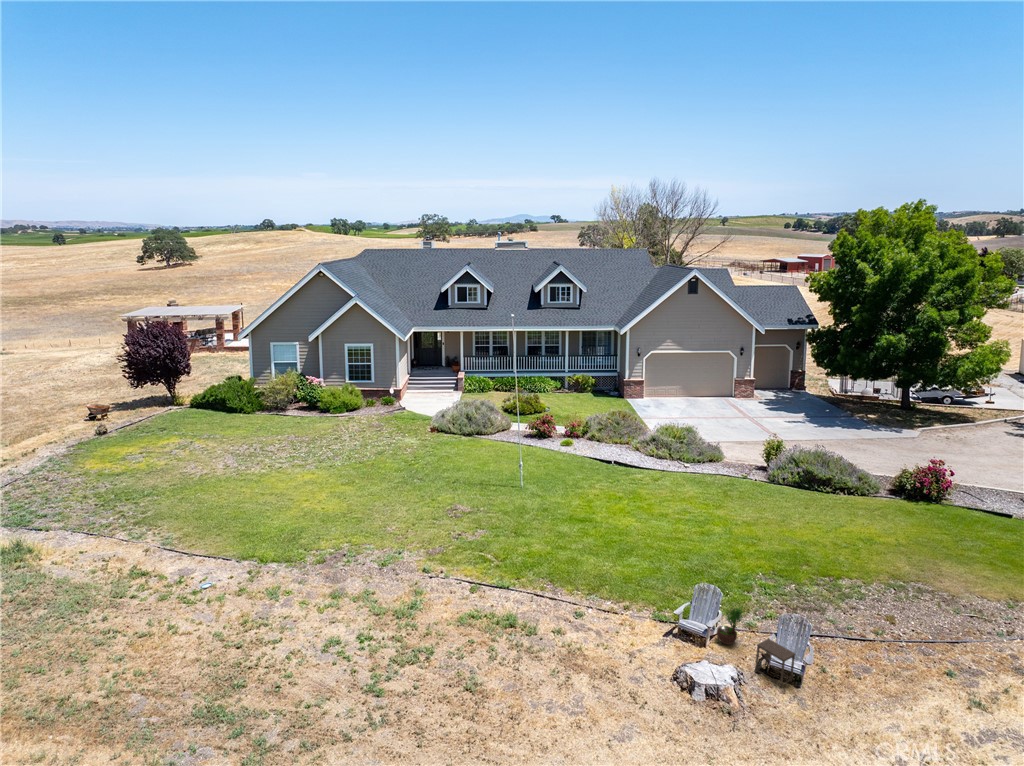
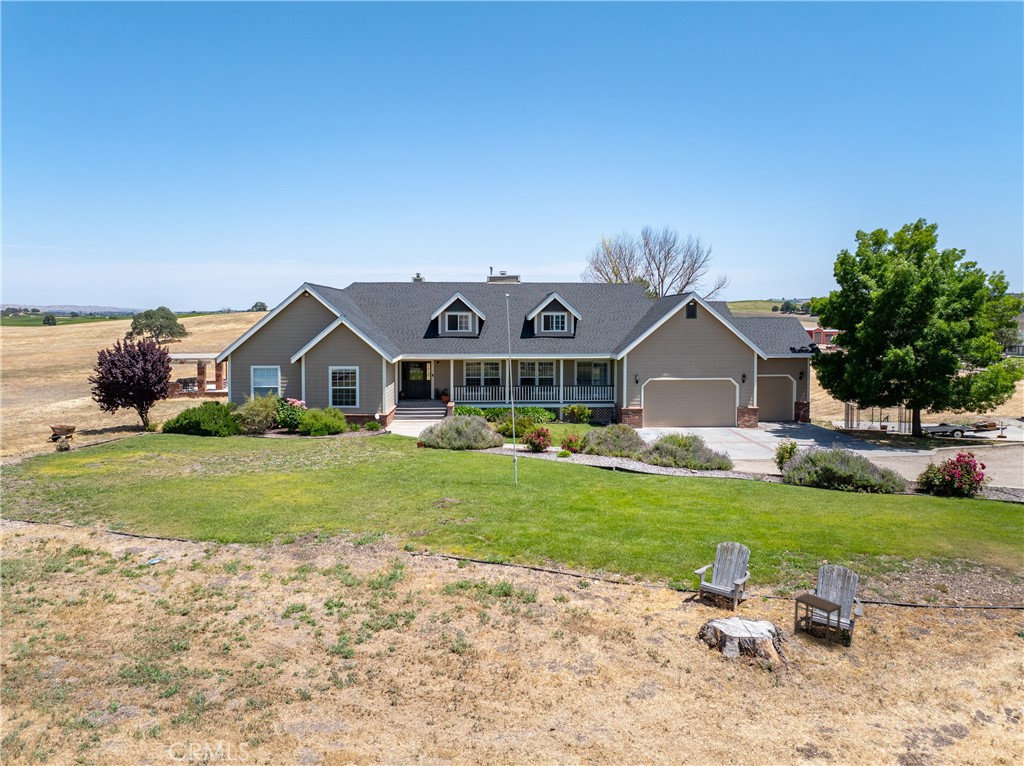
potted tree: present [717,606,743,644] -> none [745,560,778,609]

